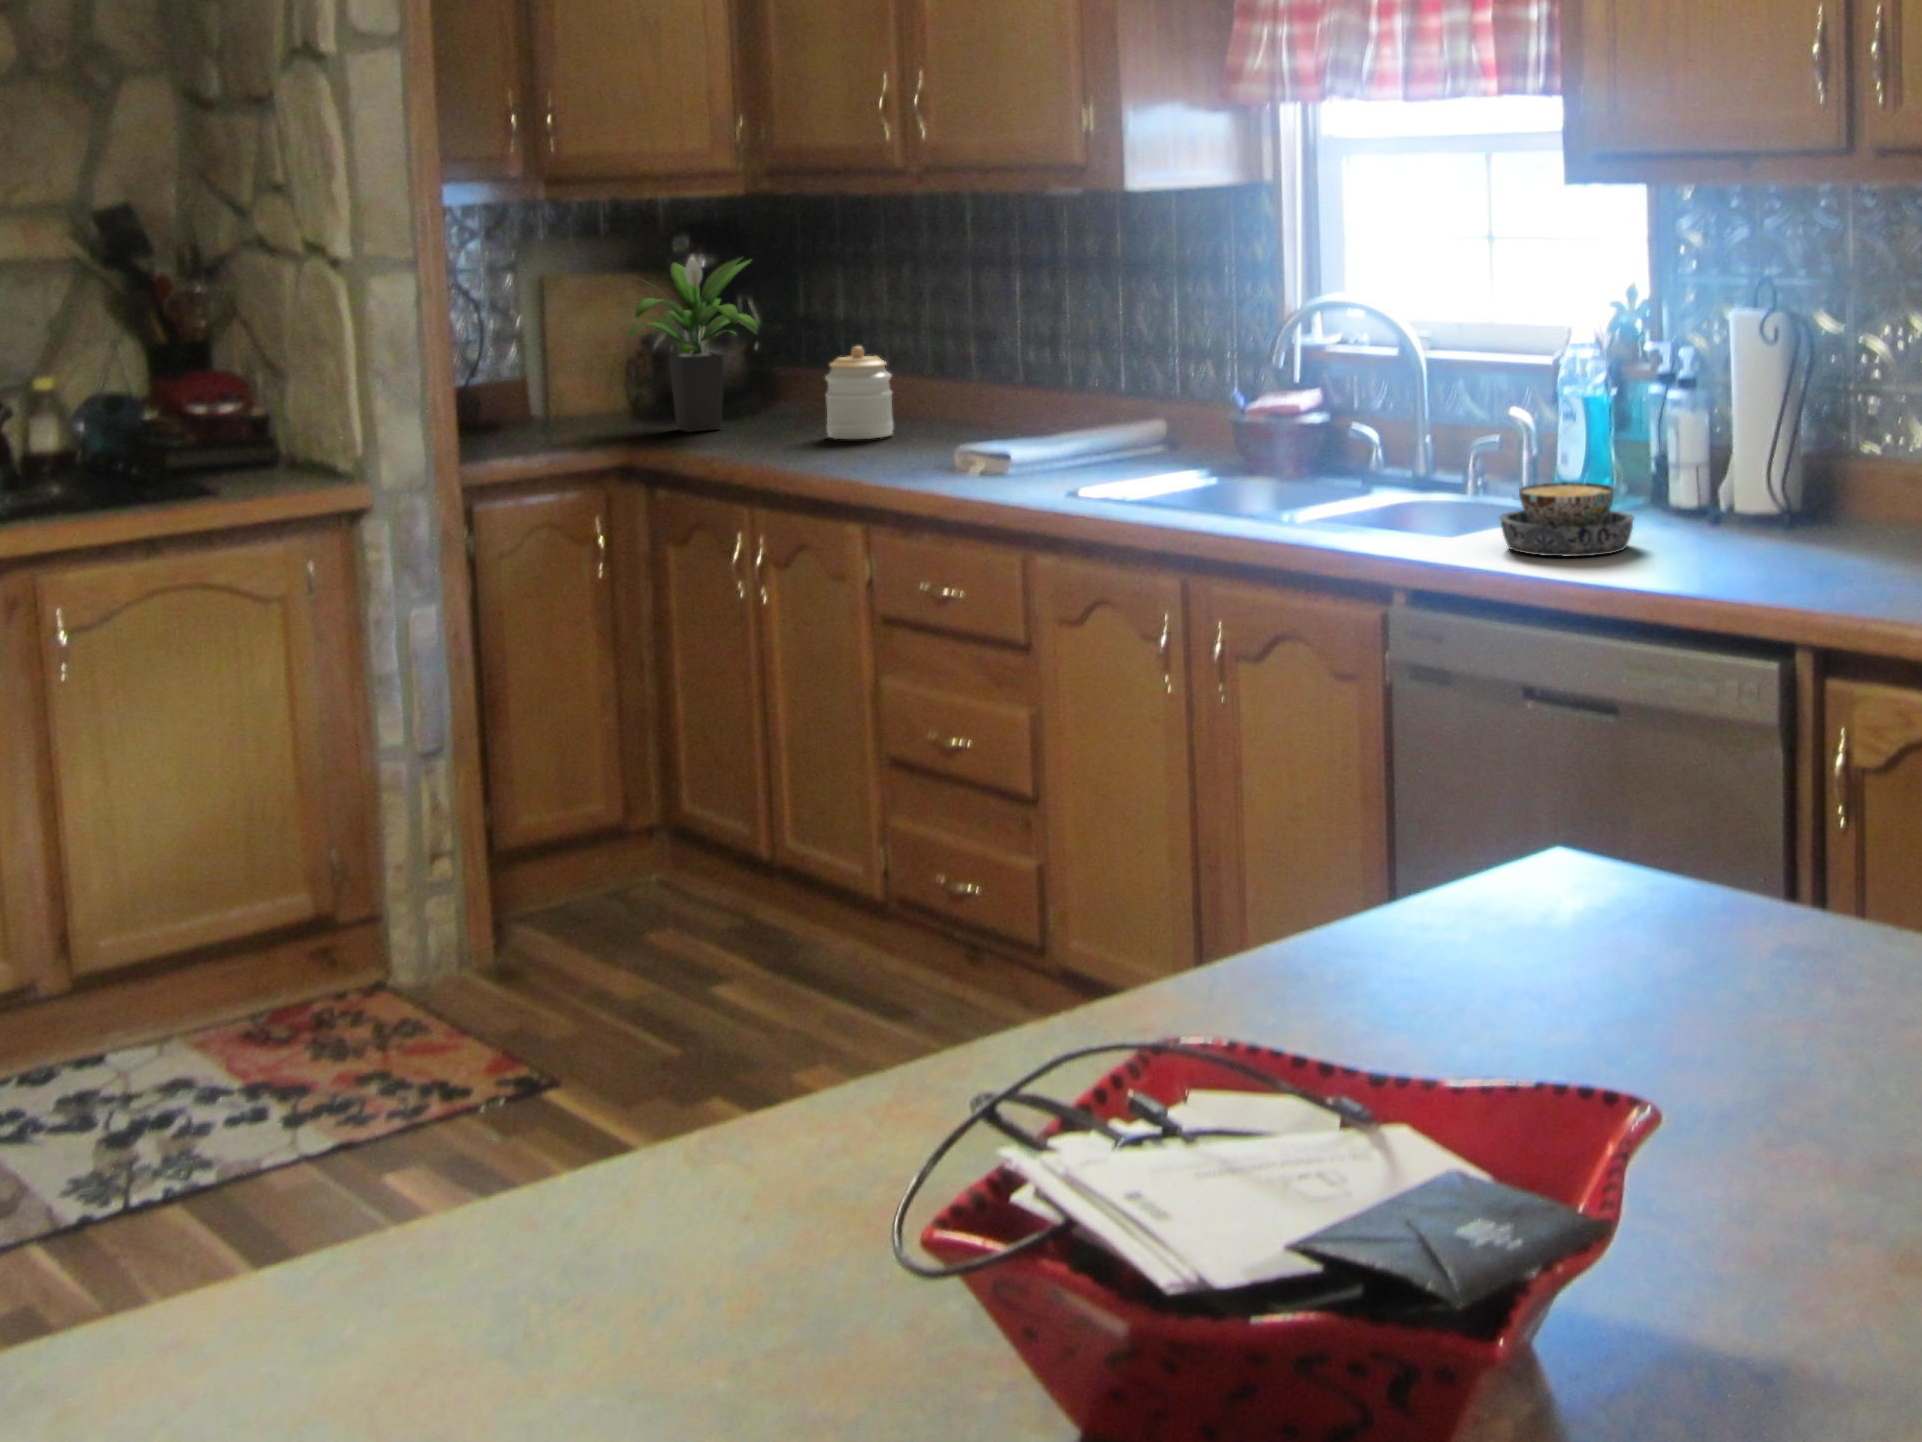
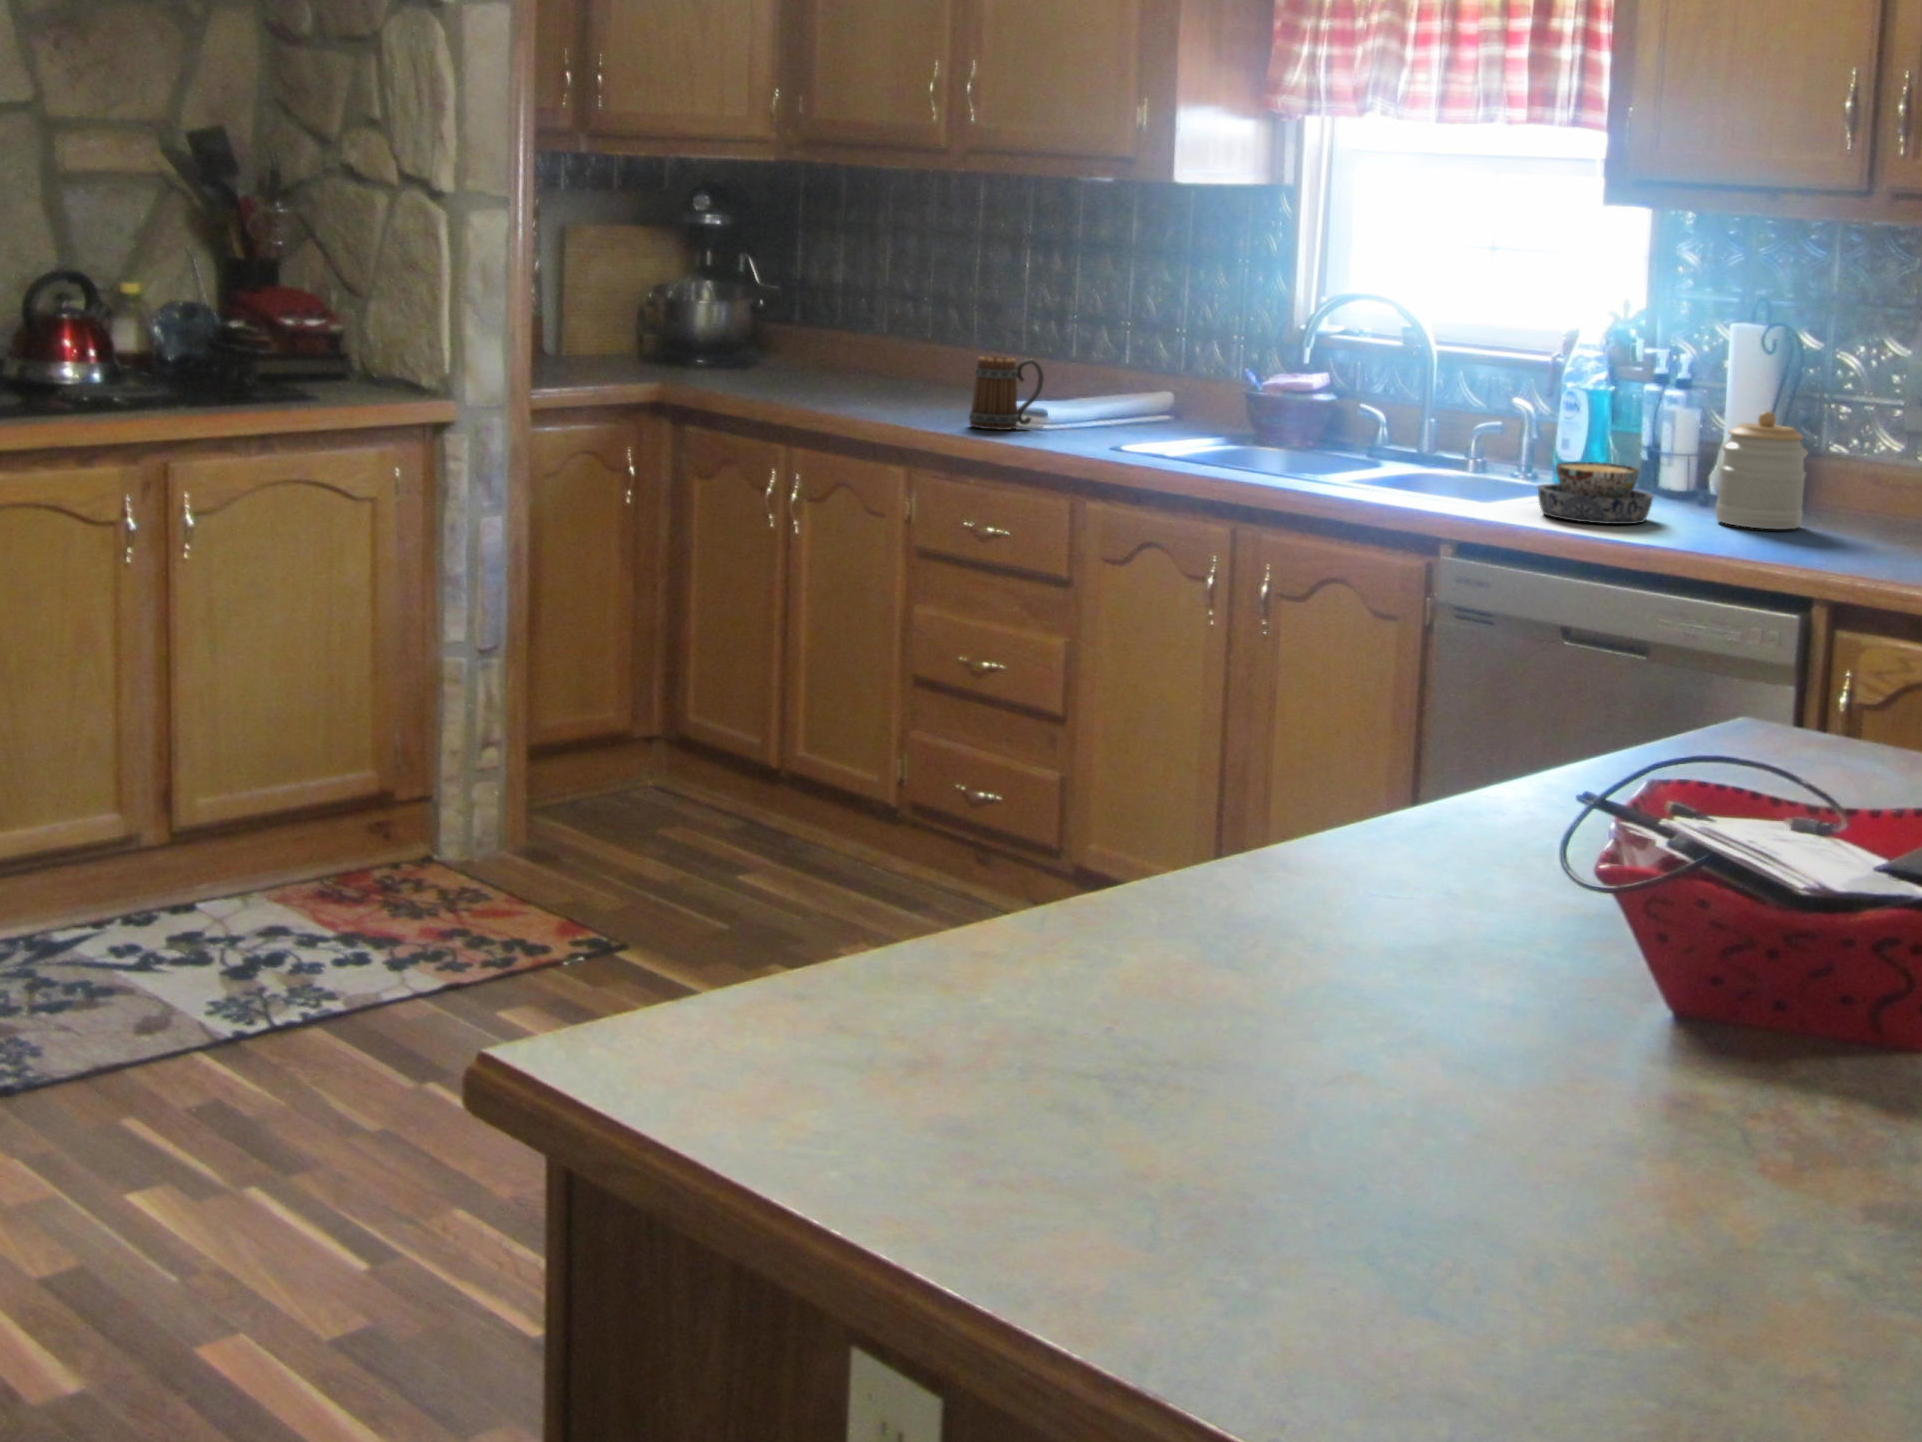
potted plant: present [625,257,758,432] -> none [649,219,780,379]
jar: present [825,346,893,439] -> present [1716,411,1808,529]
mug: none [930,393,1010,475] -> present [969,356,1044,430]

